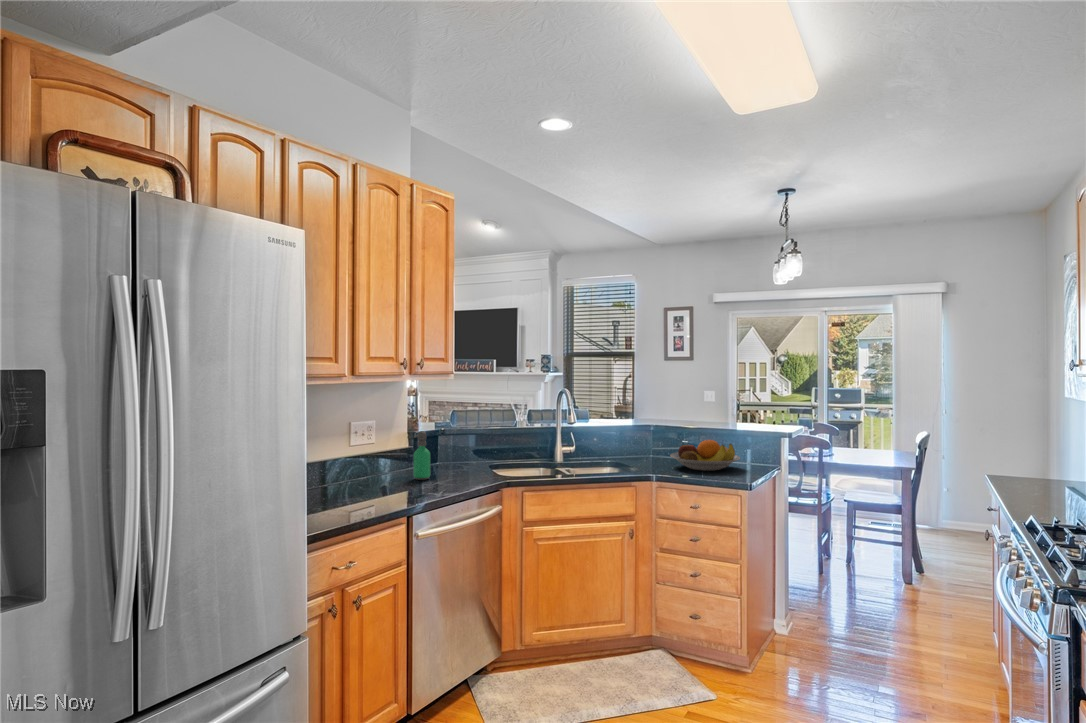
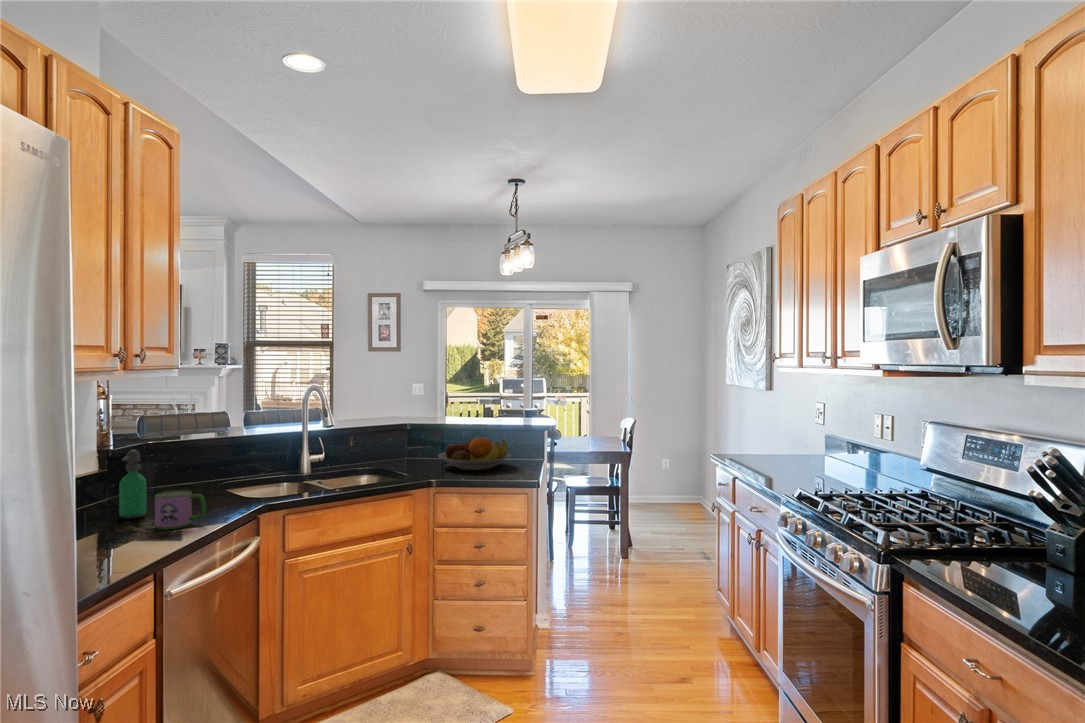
mug: none [428,462,460,489] -> present [155,490,206,530]

